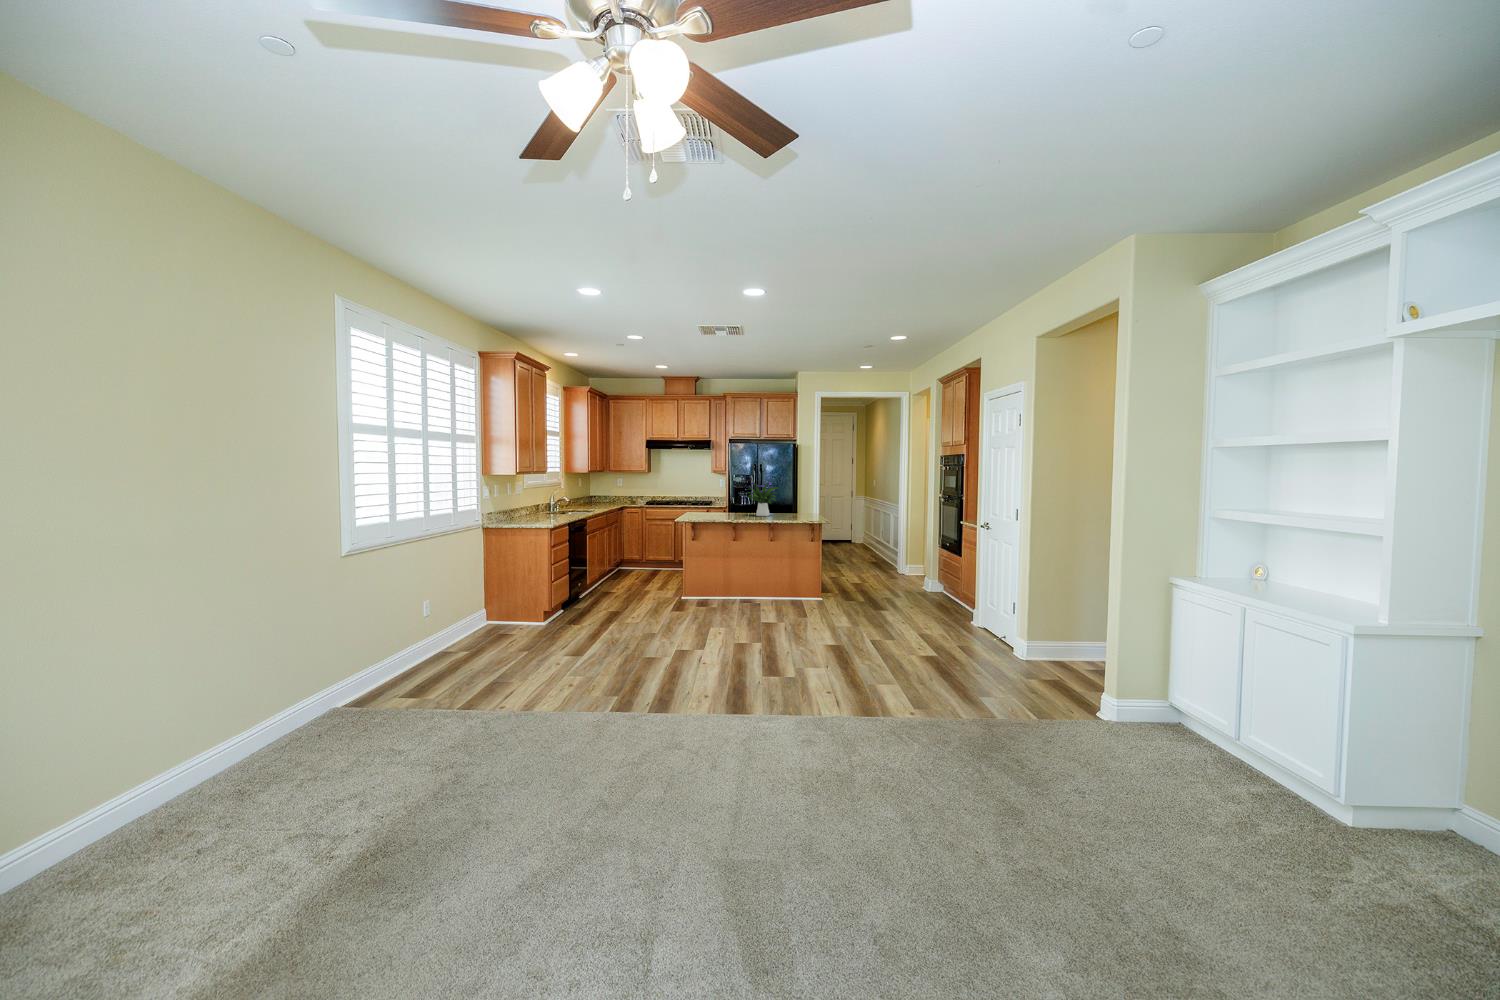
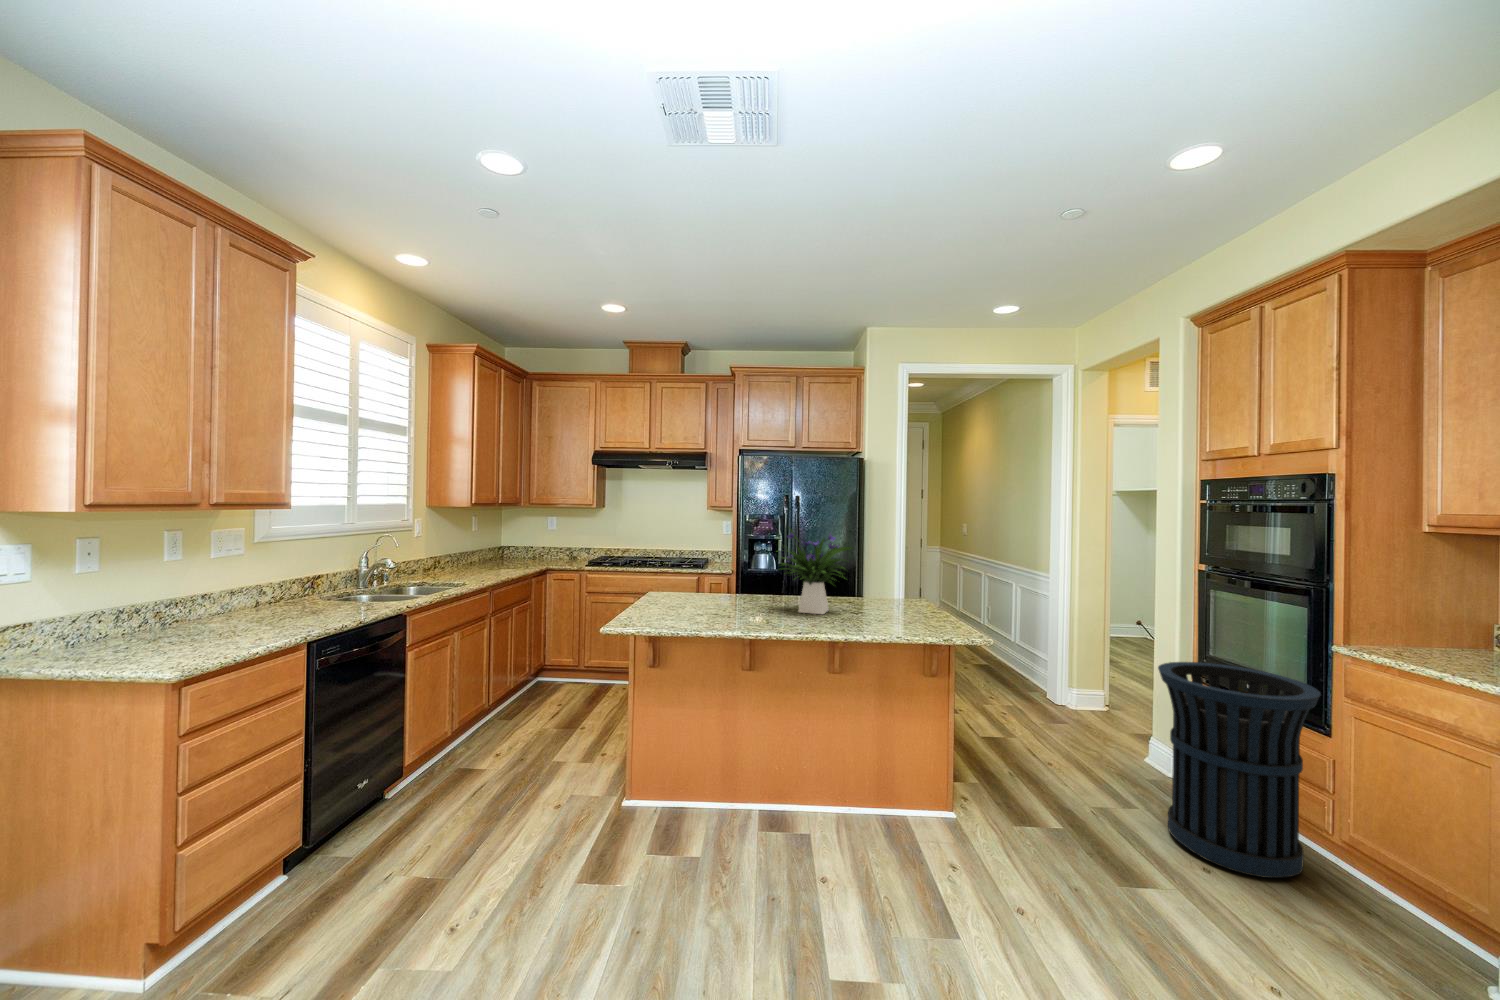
trash can: none [903,534,954,608] -> present [1158,662,1320,878]

